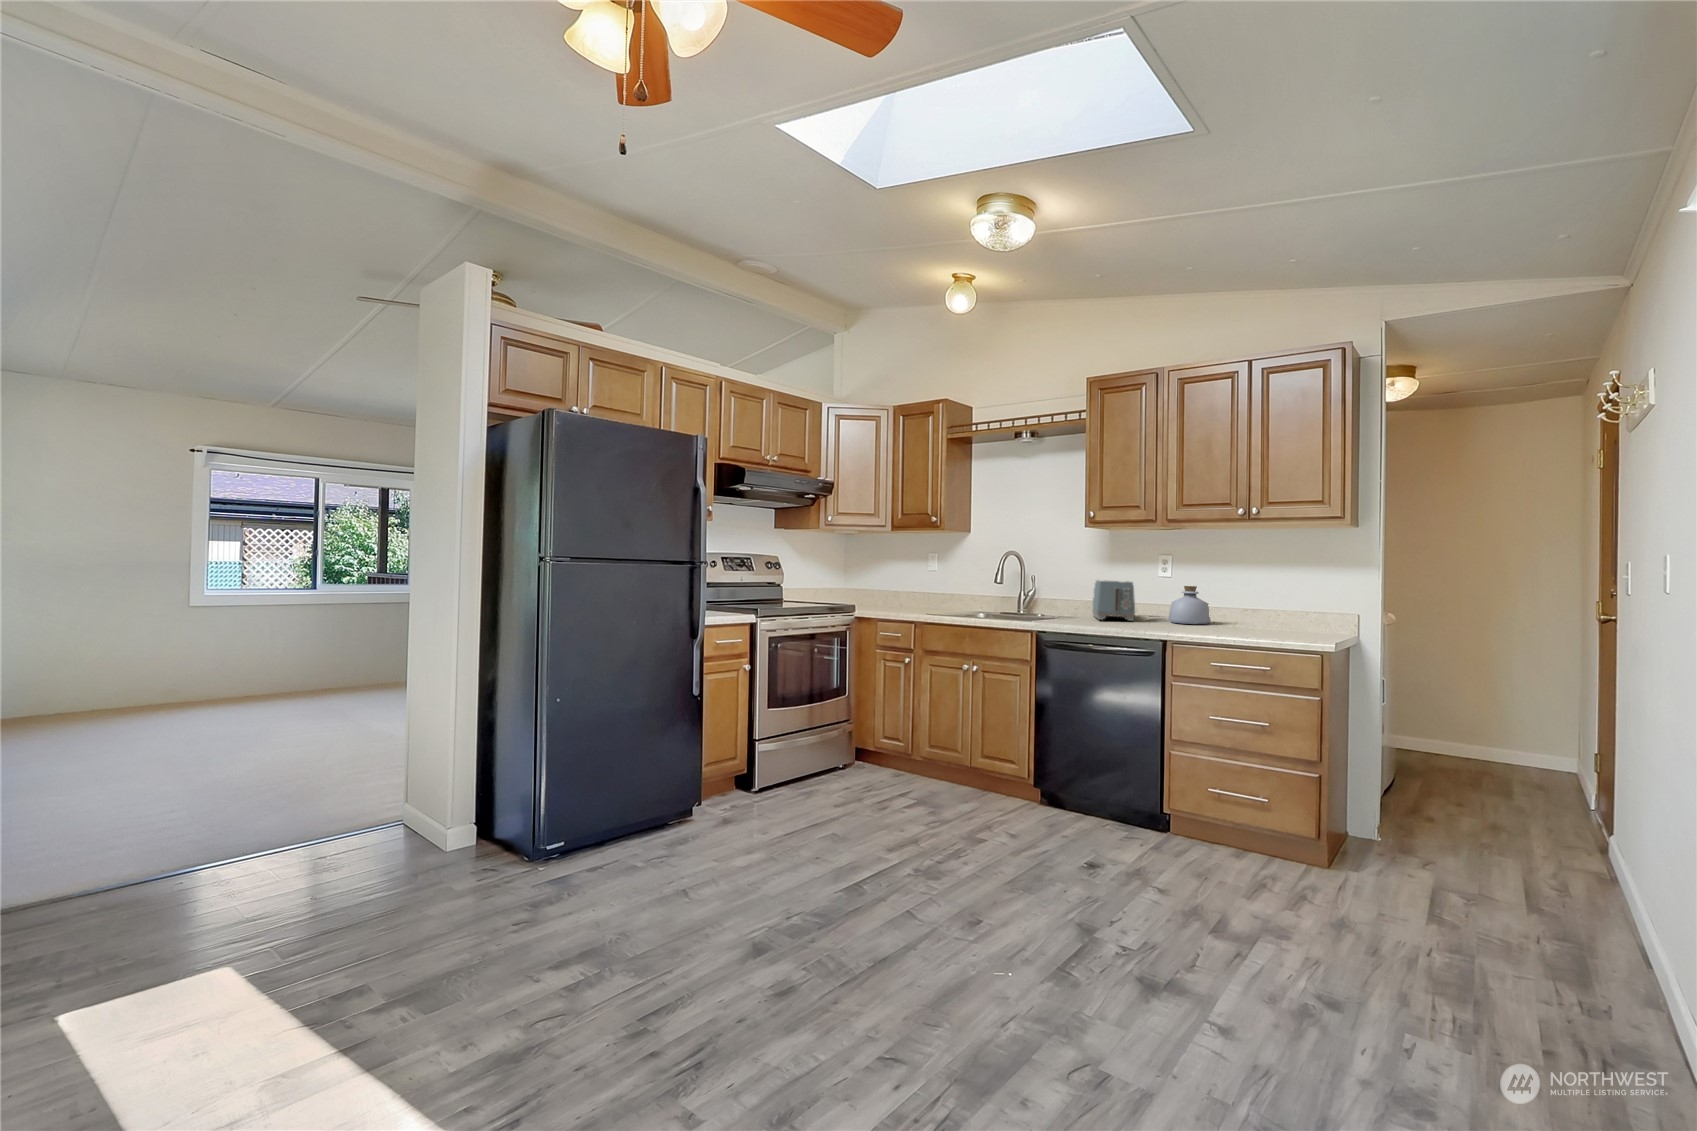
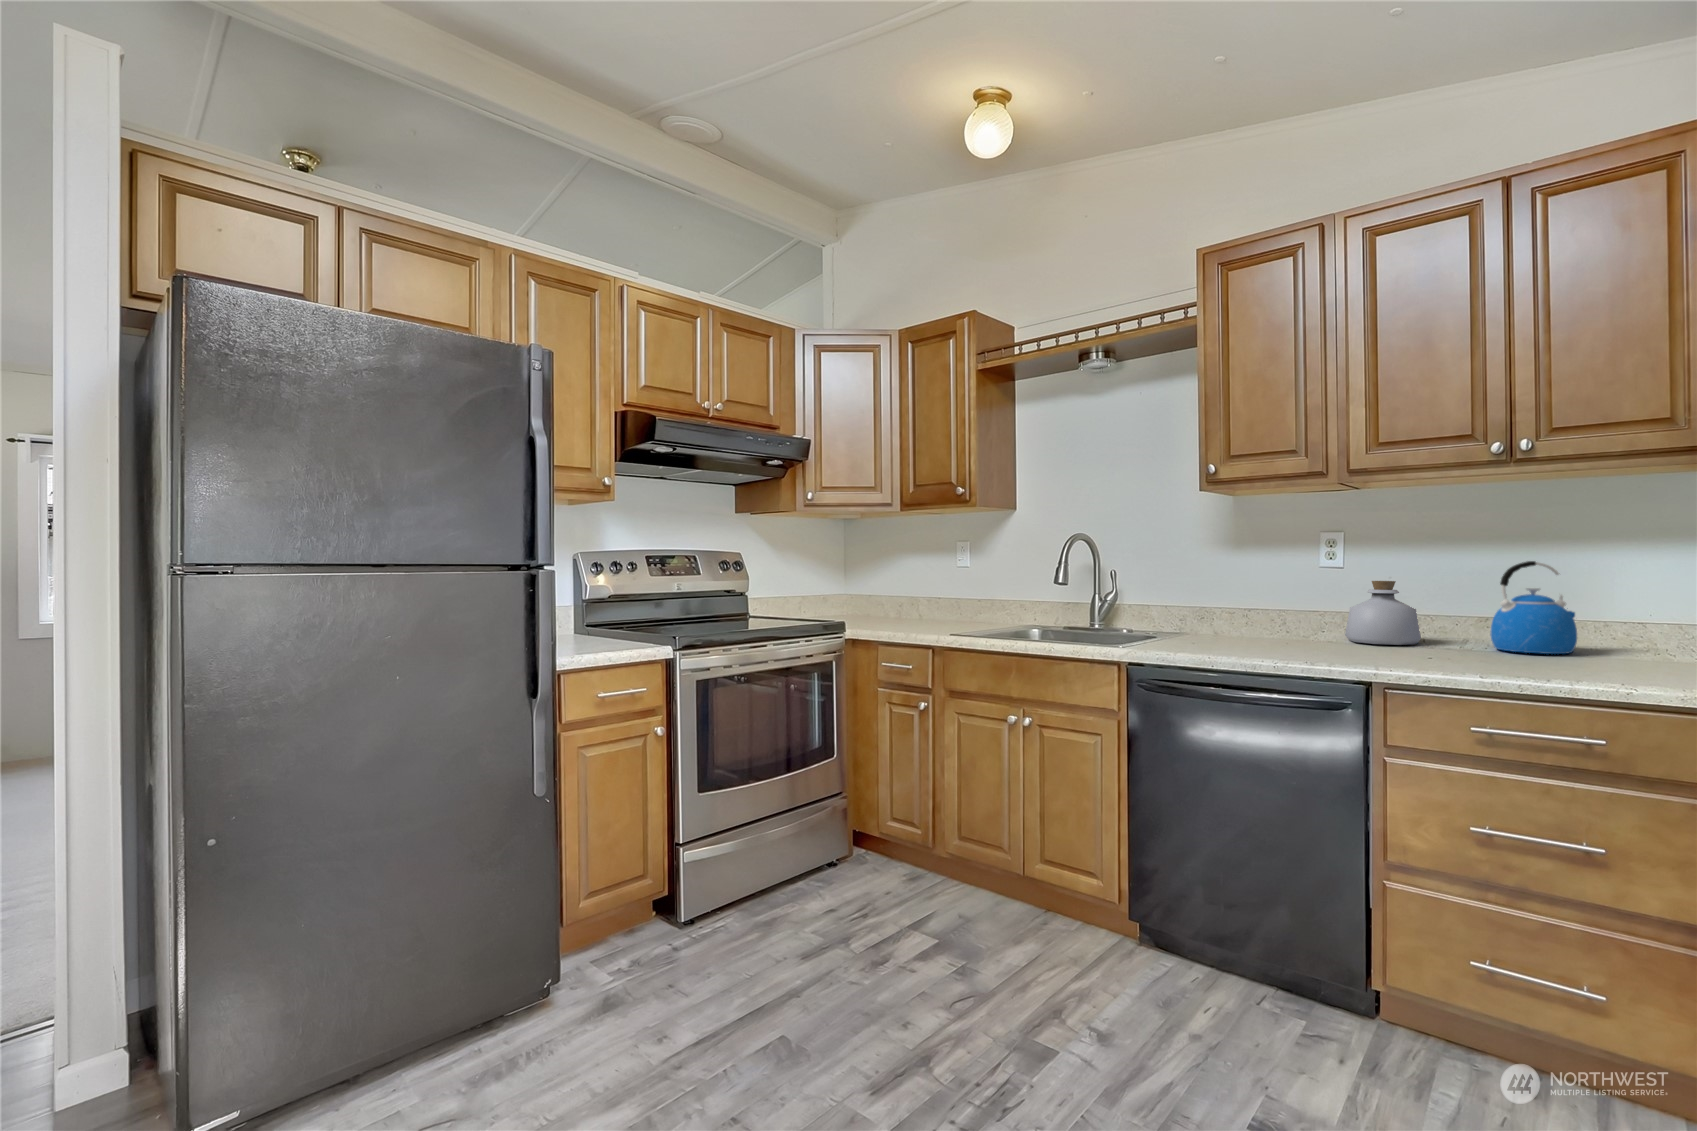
kettle: none [1244,576,1296,629] -> present [1491,561,1577,654]
toaster: present [1092,580,1135,621] -> none [1209,575,1288,640]

